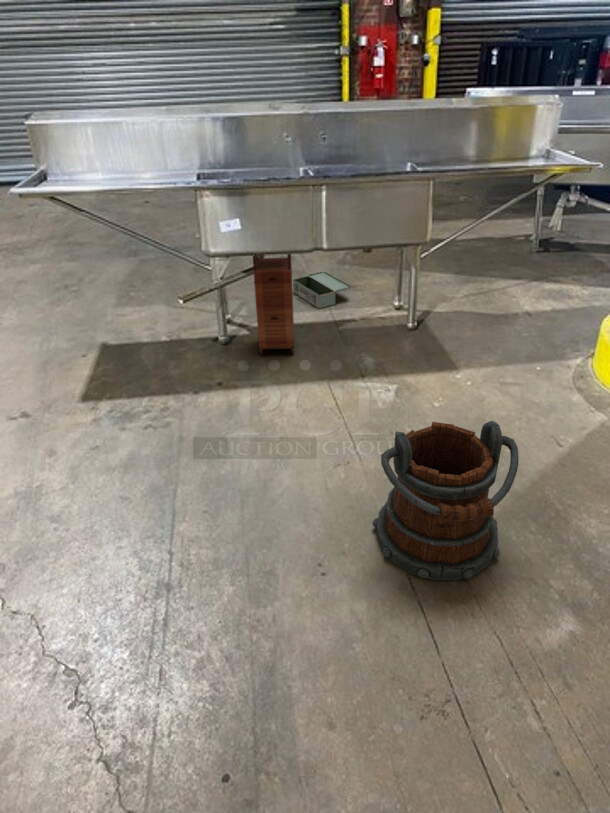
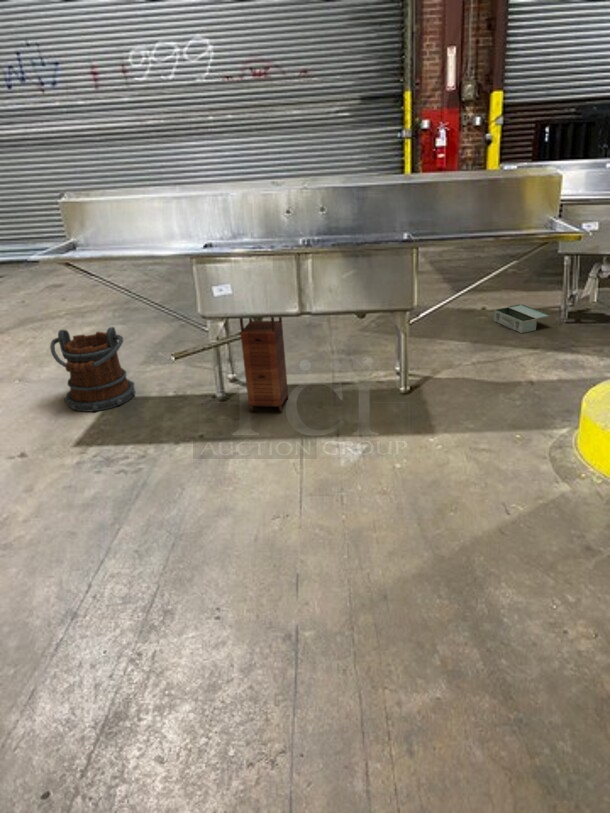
toolbox: present [293,272,351,308] -> present [494,304,550,333]
bucket: present [373,421,519,580] -> present [50,327,136,411]

